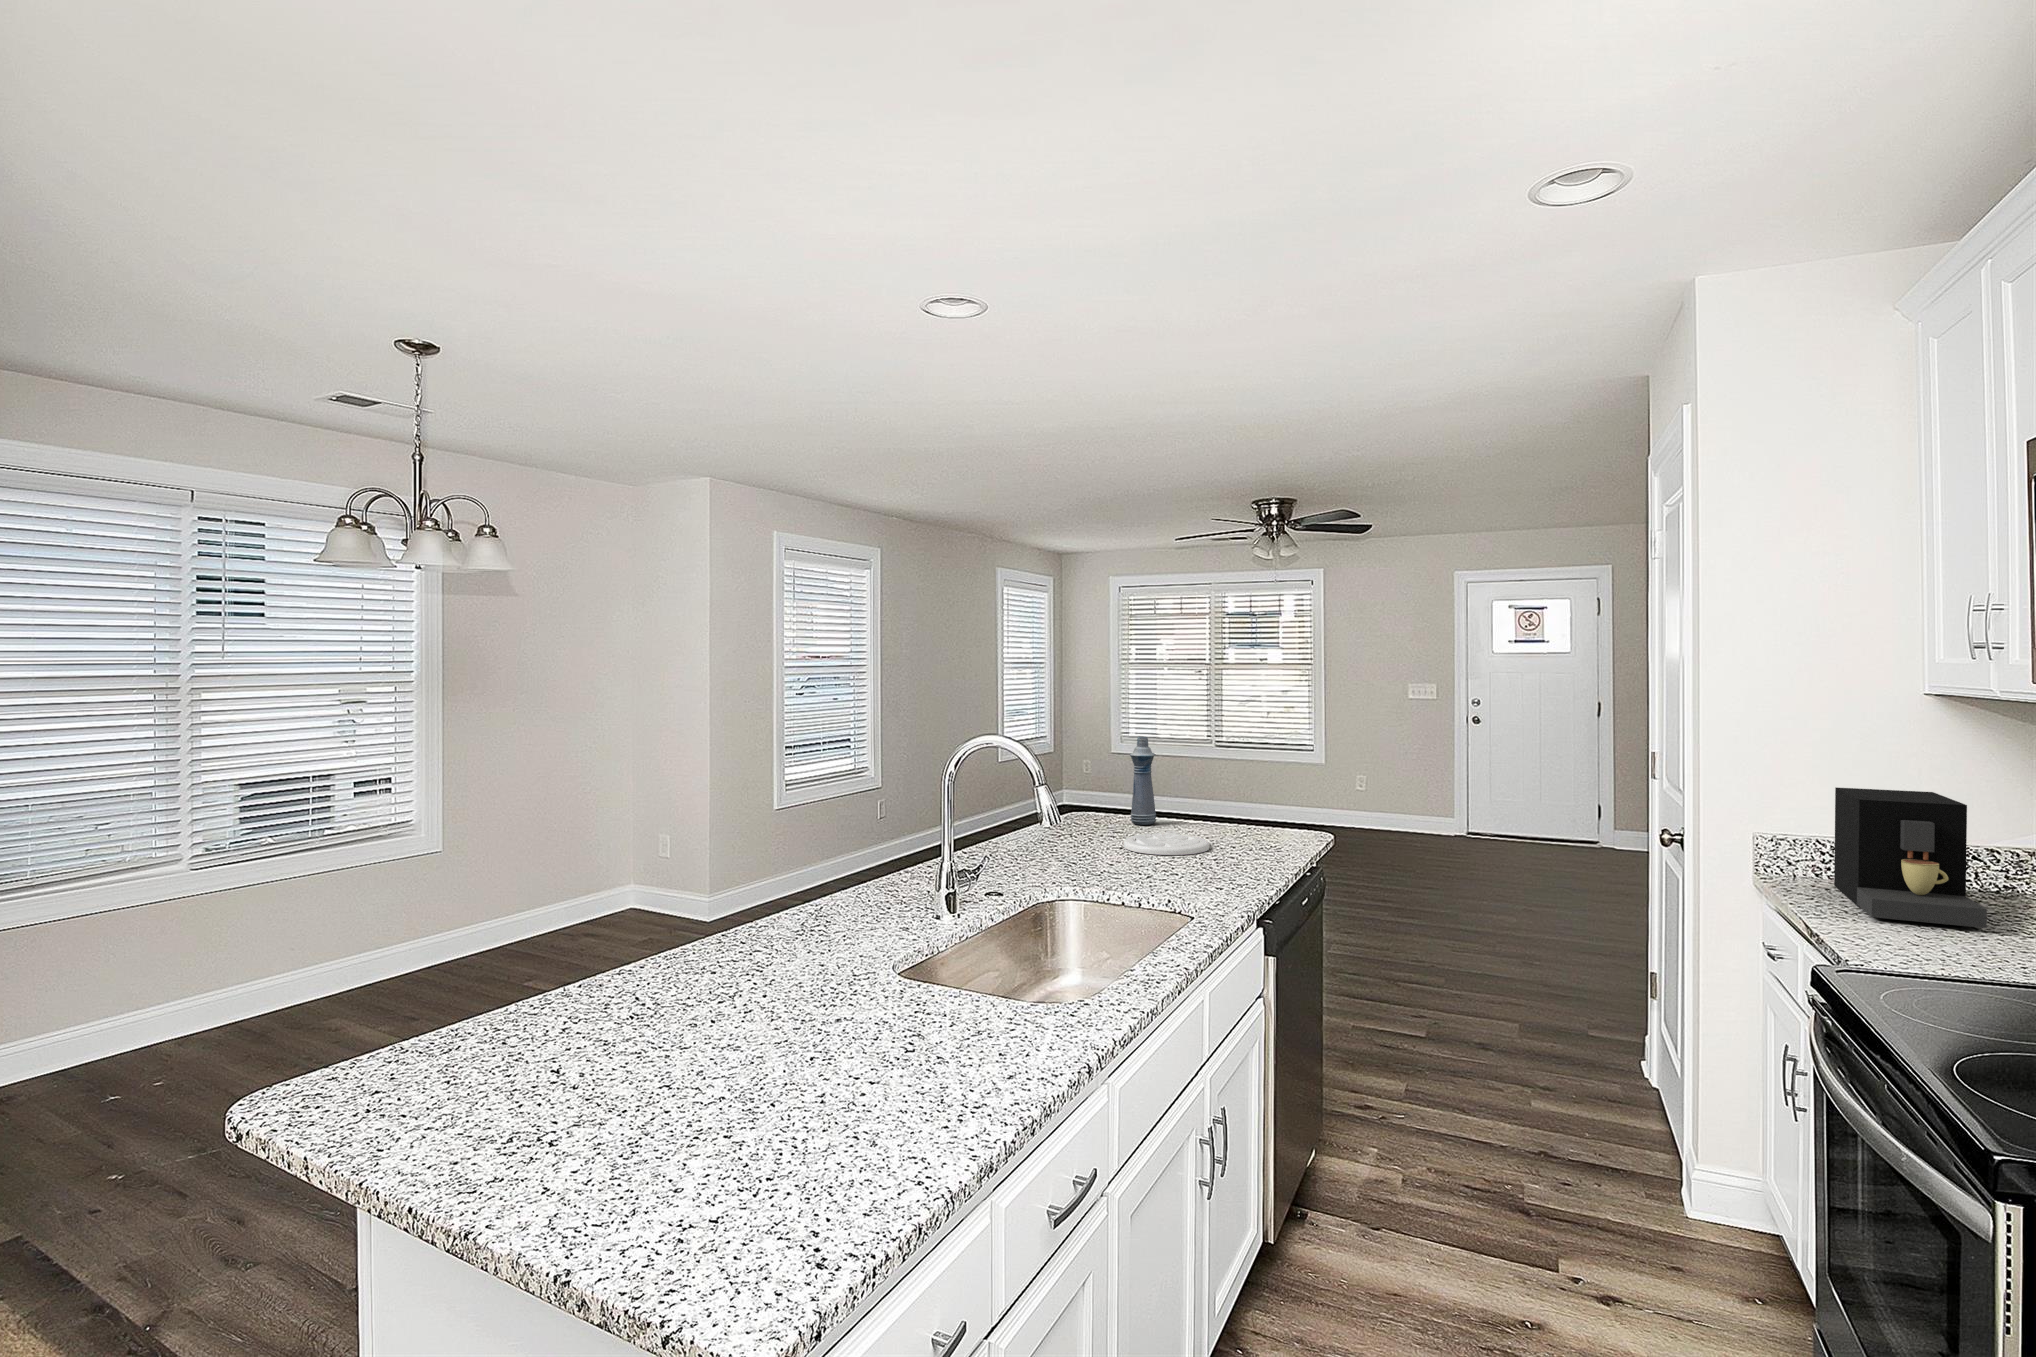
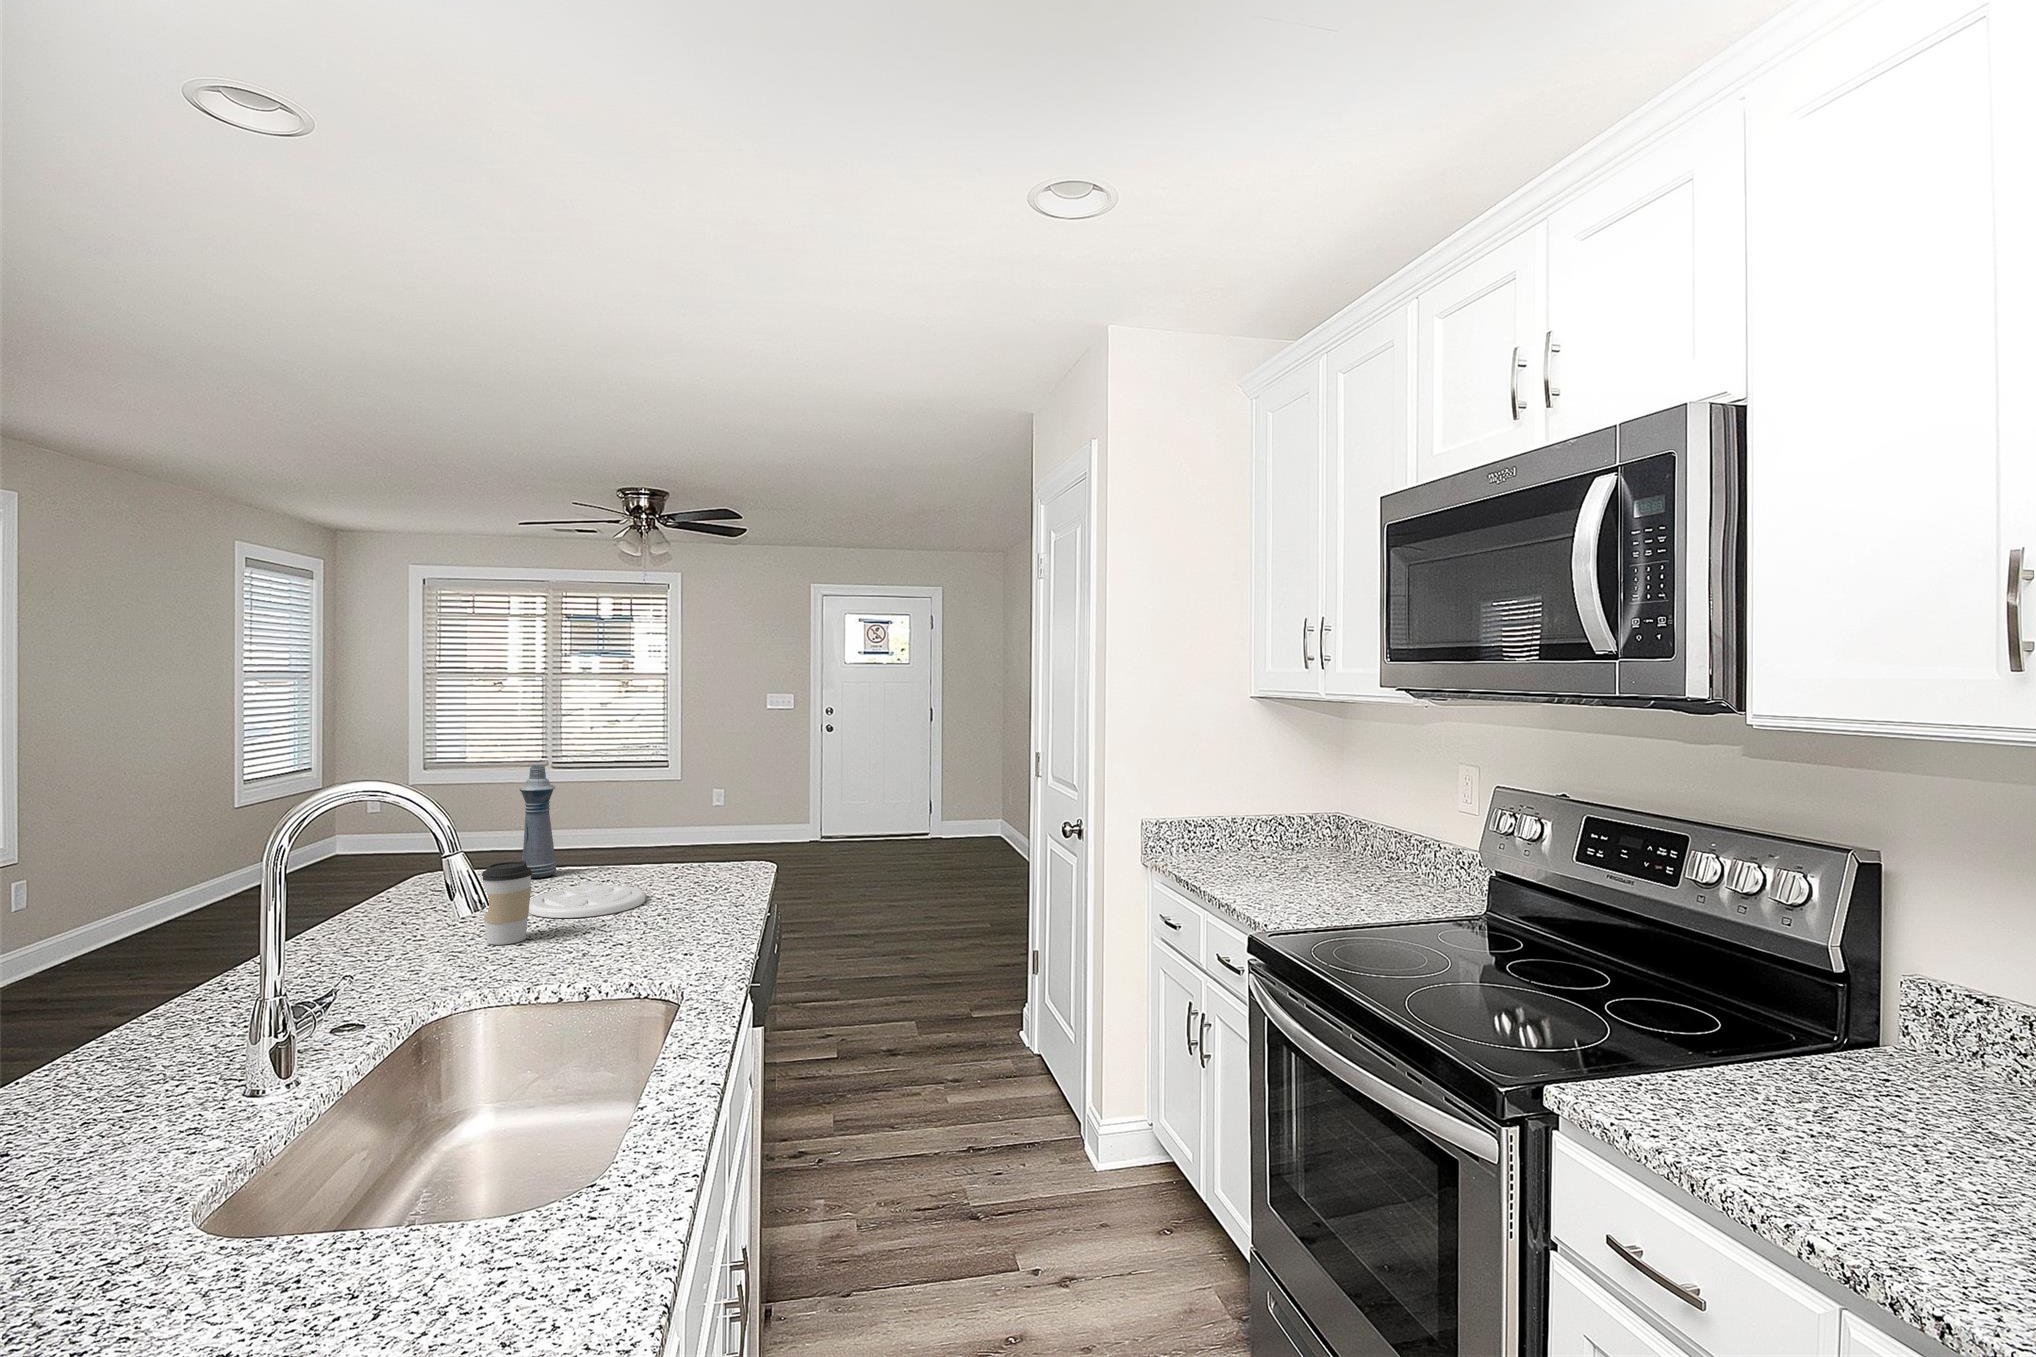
coffee maker: present [1834,788,1987,928] -> none [1195,775,1308,883]
coffee cup: none [1084,805,1118,865] -> present [482,861,532,945]

